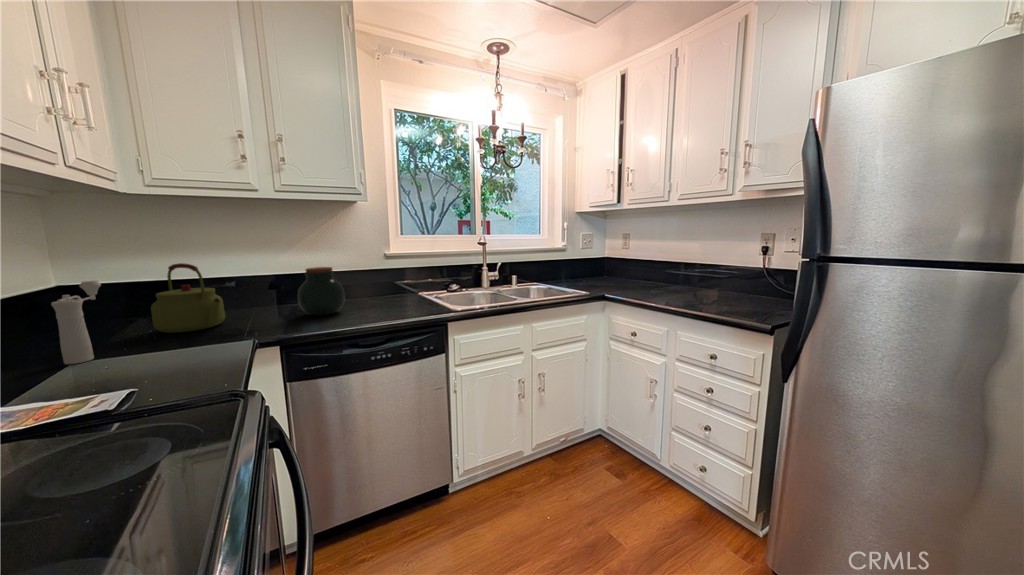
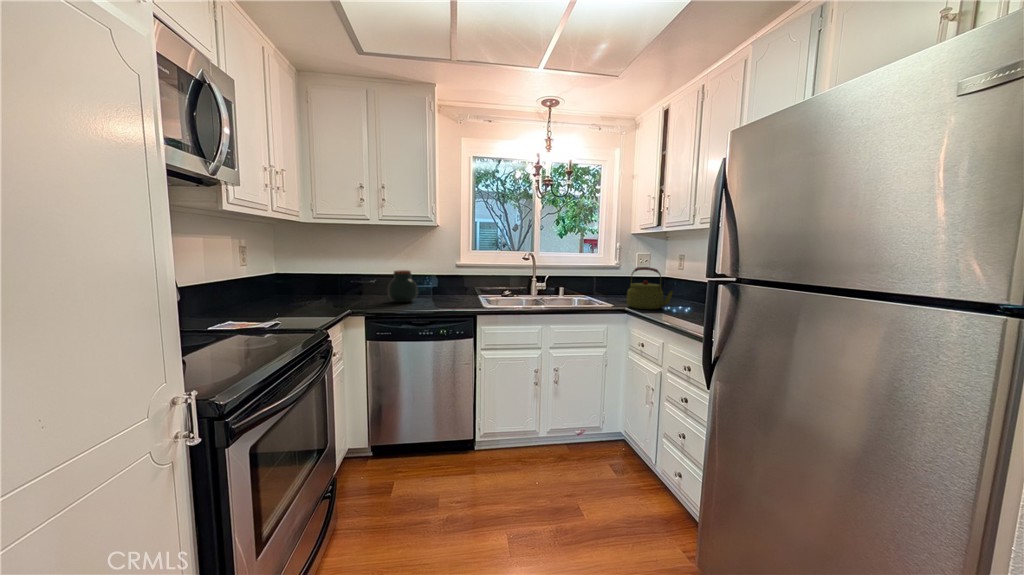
kettle: present [151,263,225,333] -> present [627,267,673,309]
pepper mill: present [51,281,101,364] -> none [263,270,287,313]

